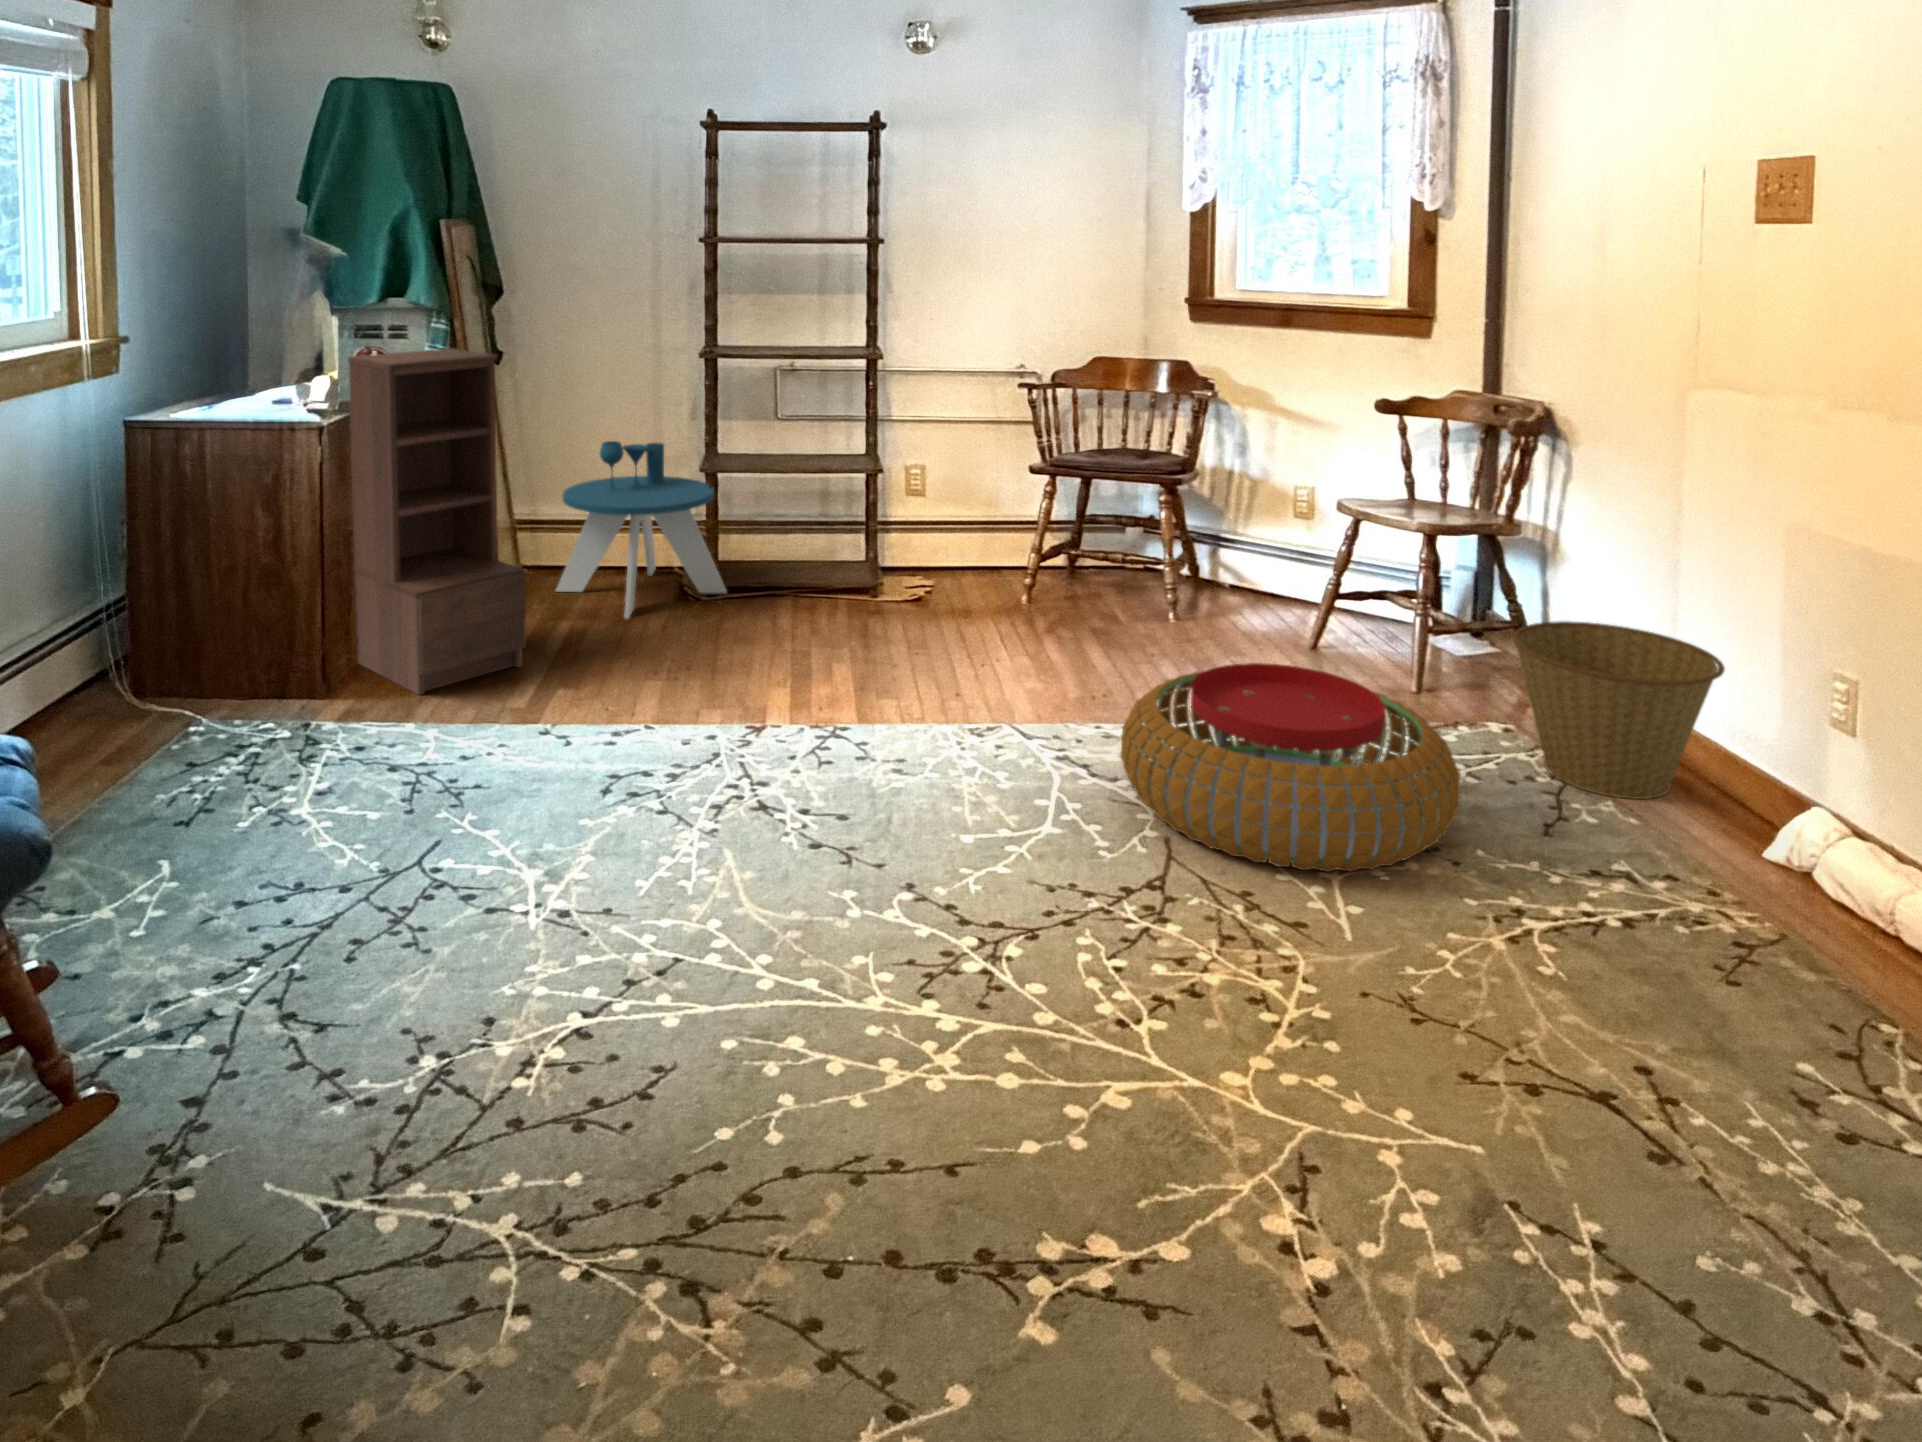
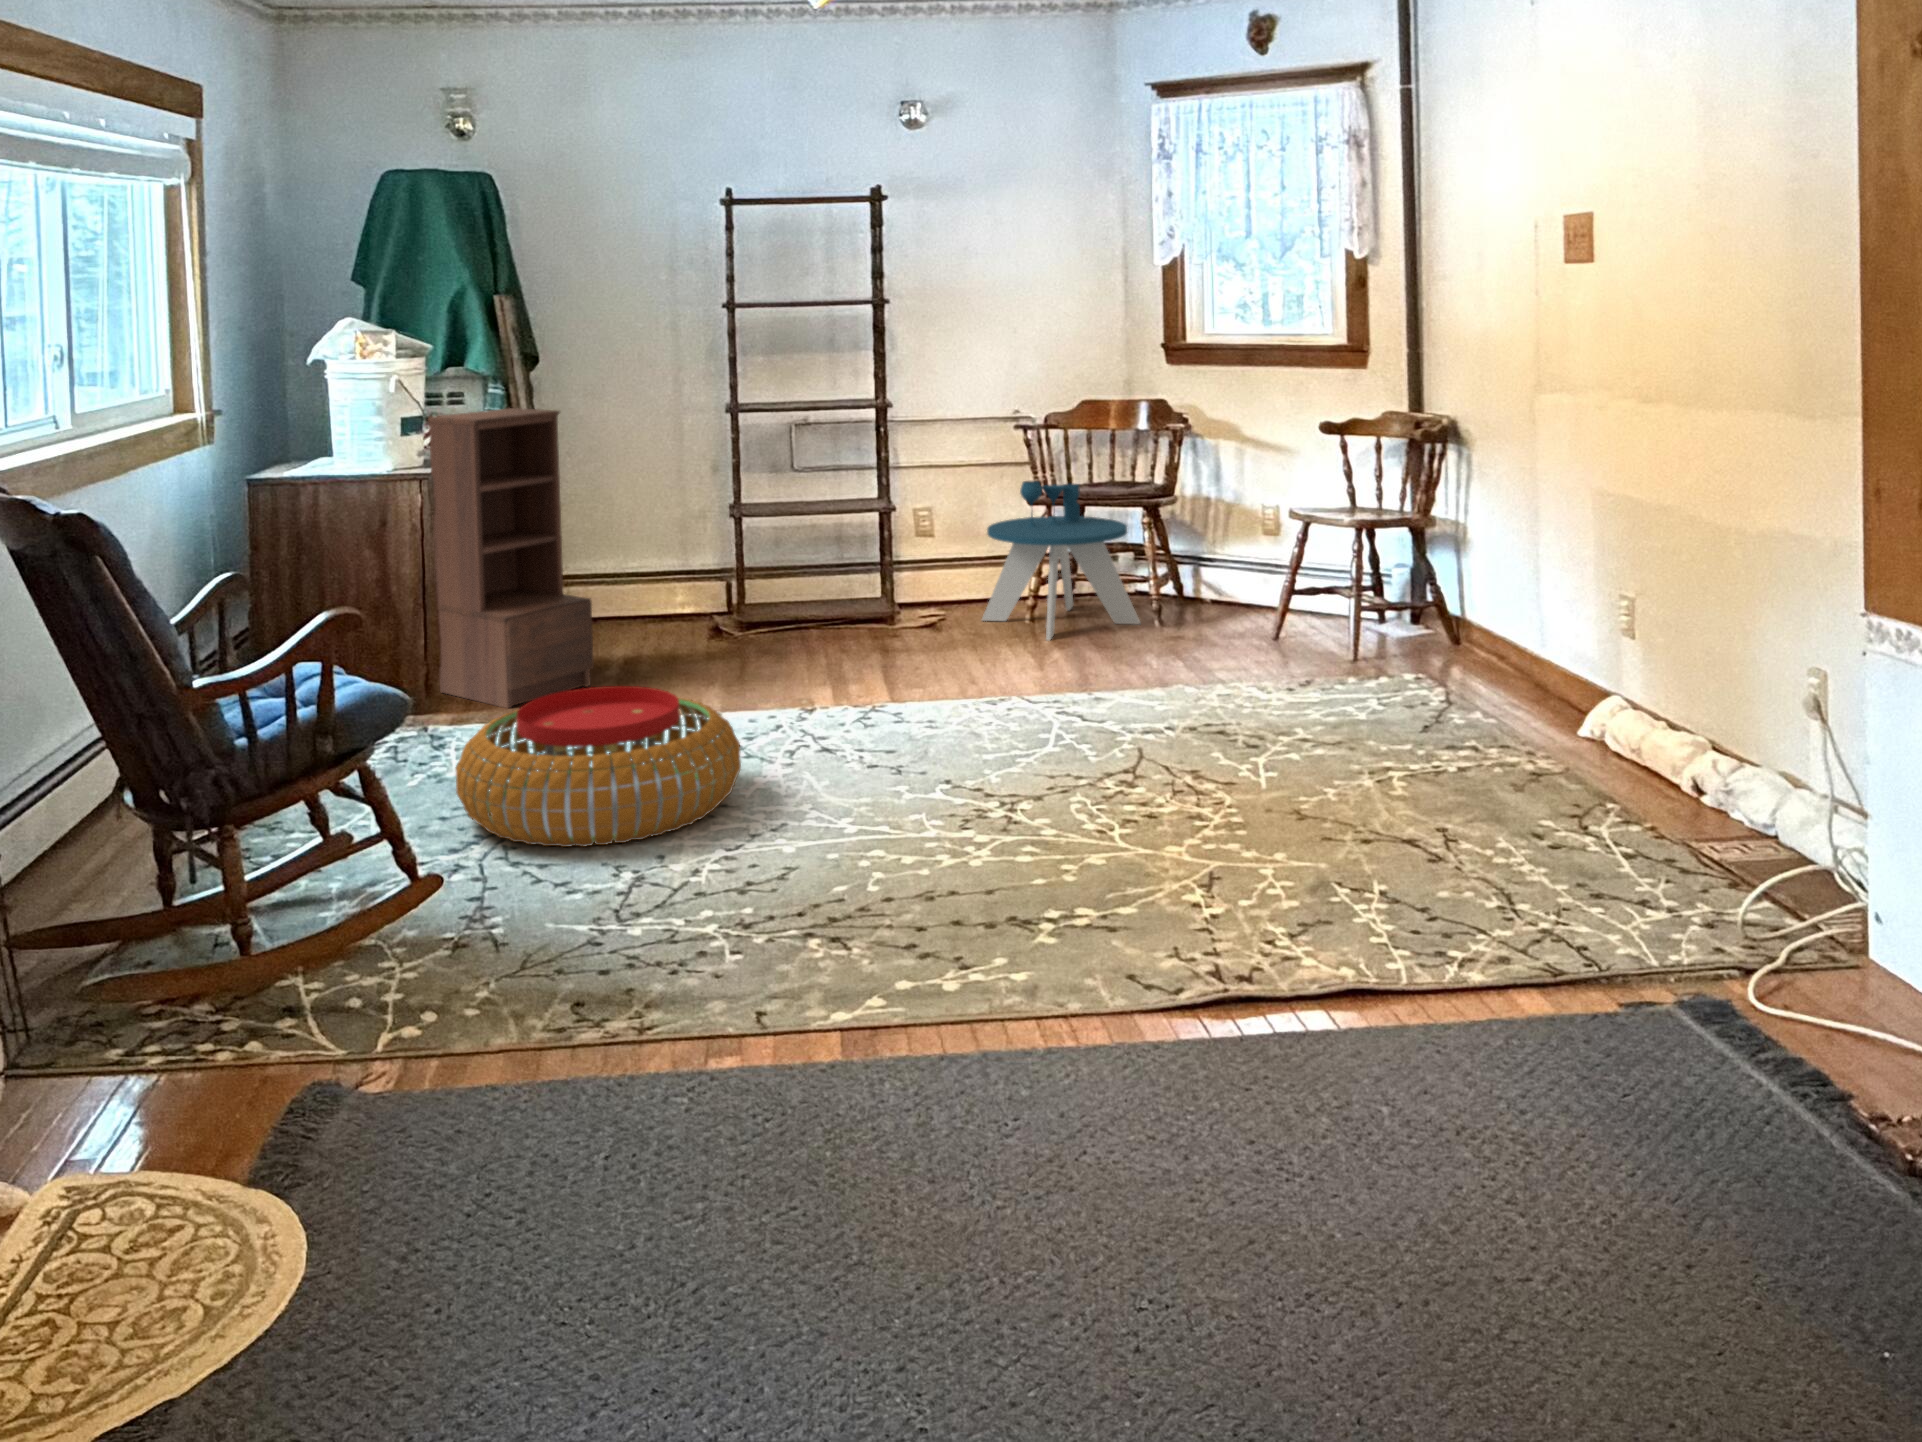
side table: present [556,441,726,619] -> present [982,481,1140,640]
basket: present [1513,621,1725,799] -> none [1408,584,1557,709]
pouf: present [1121,663,1461,872] -> present [456,686,741,847]

